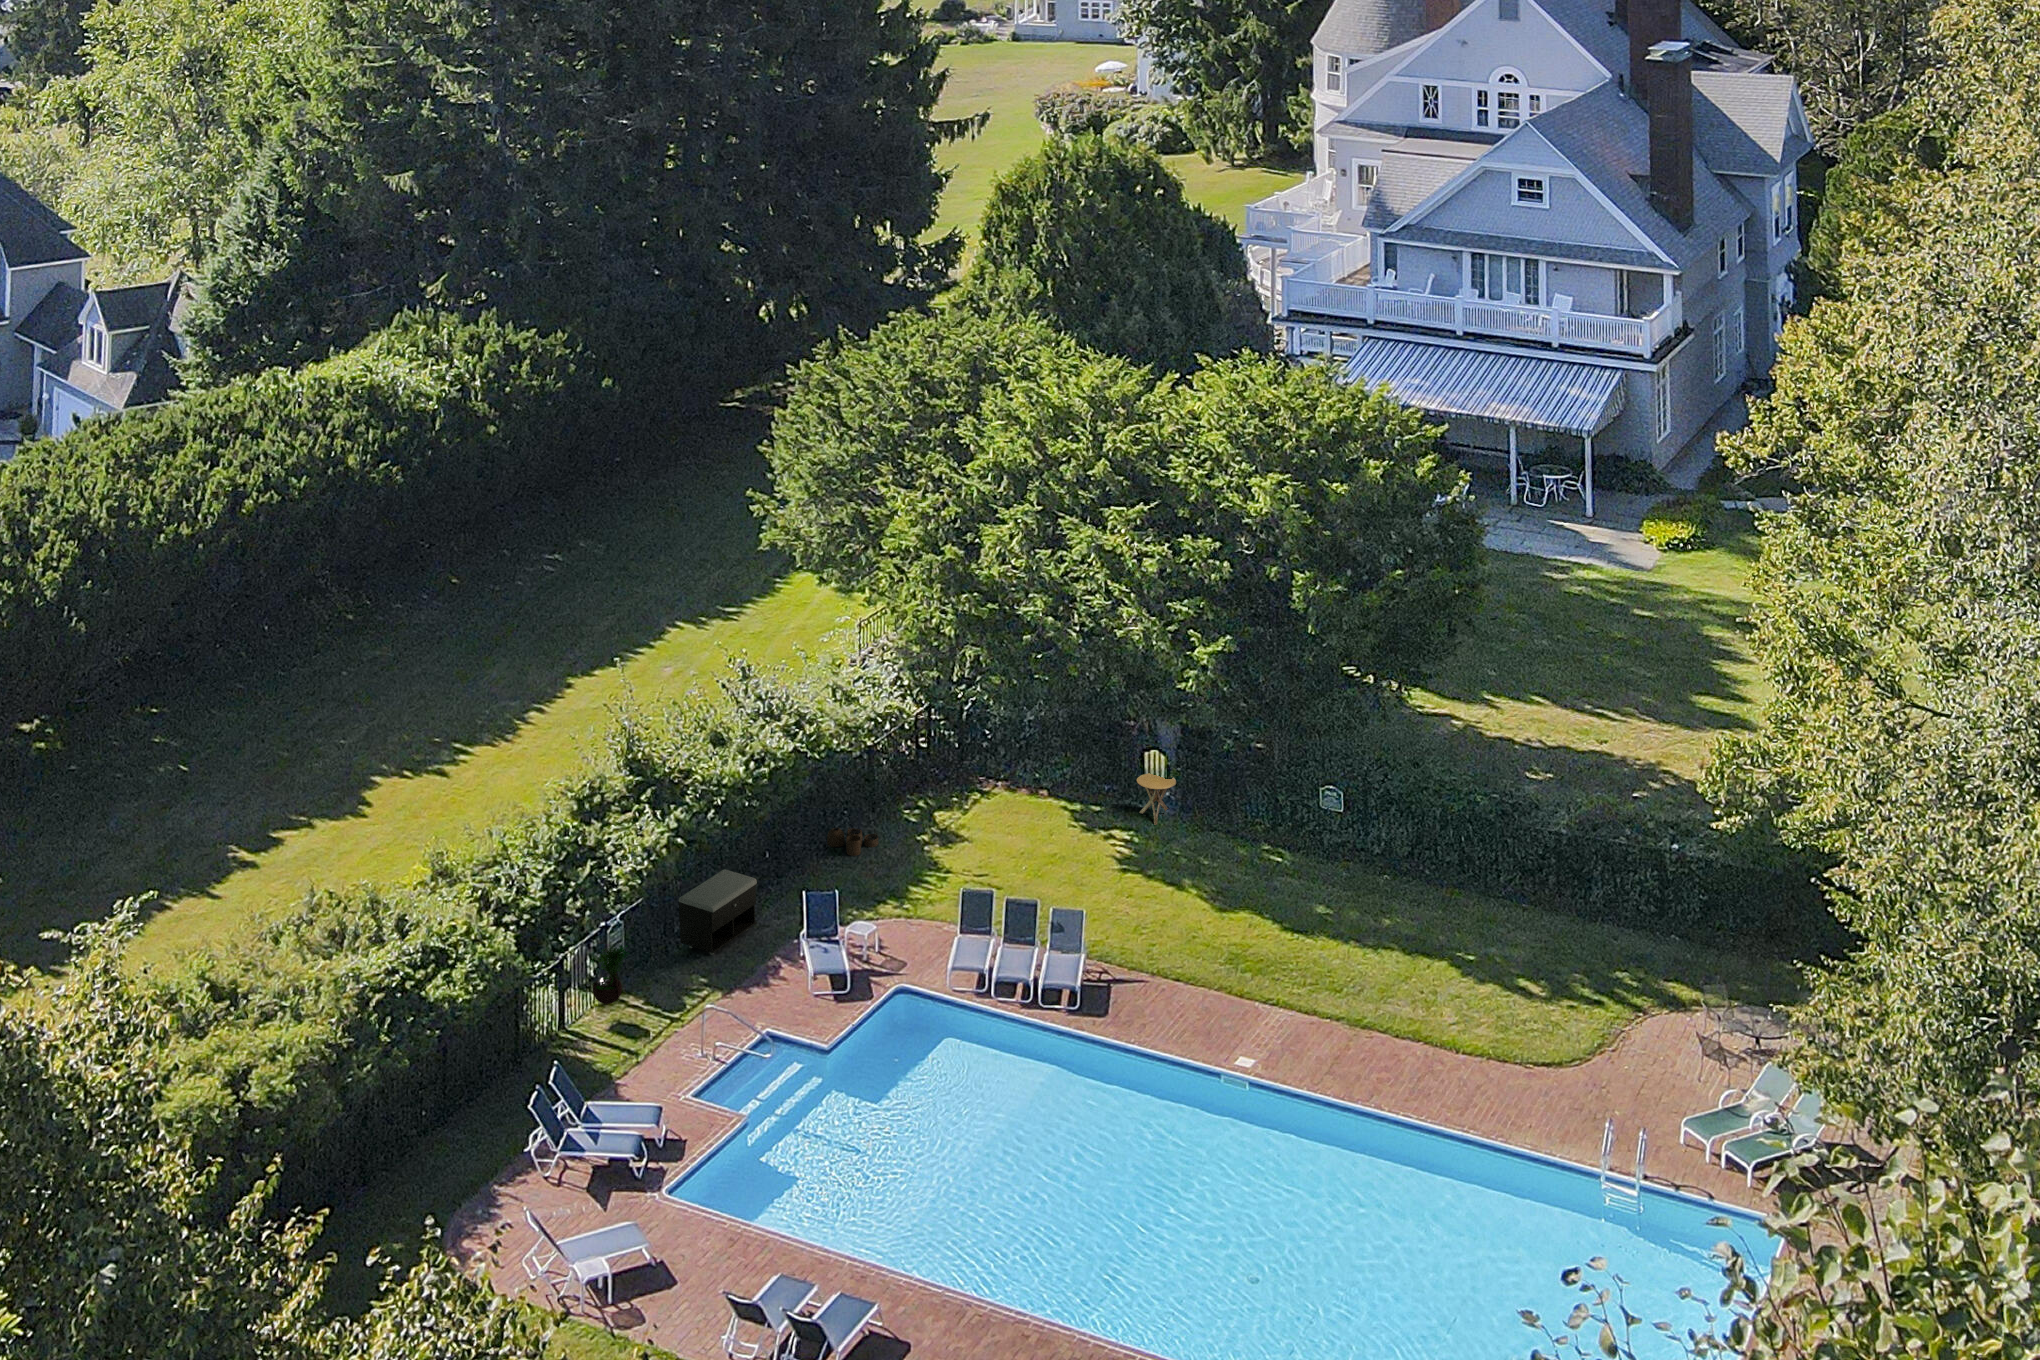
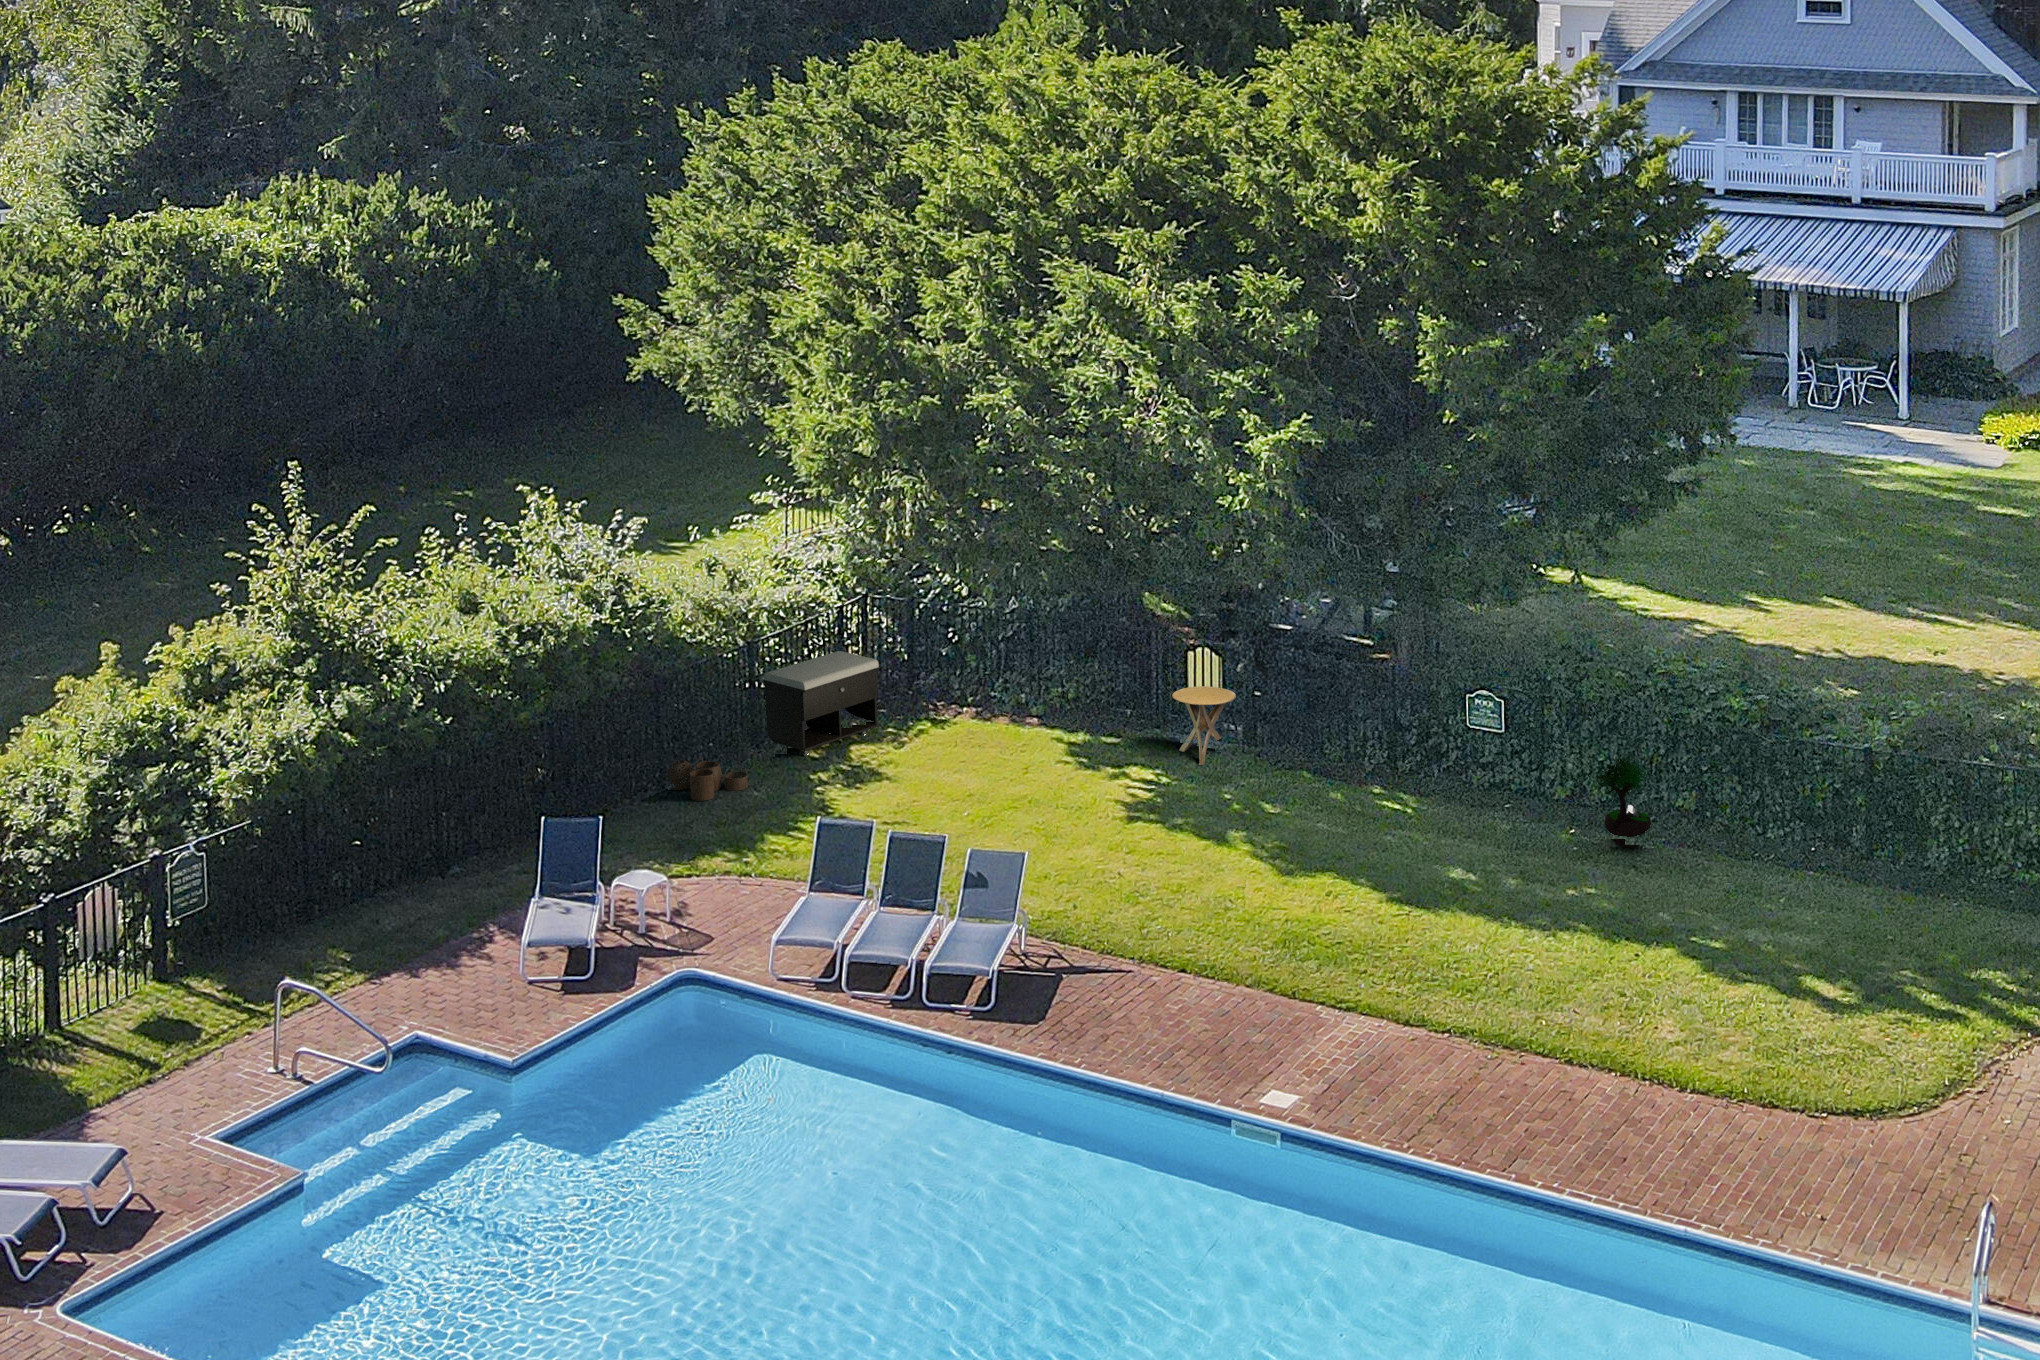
storage bench: present [679,869,757,955] -> present [764,651,879,756]
potted tree: present [593,946,626,1004] -> present [1591,747,1651,847]

